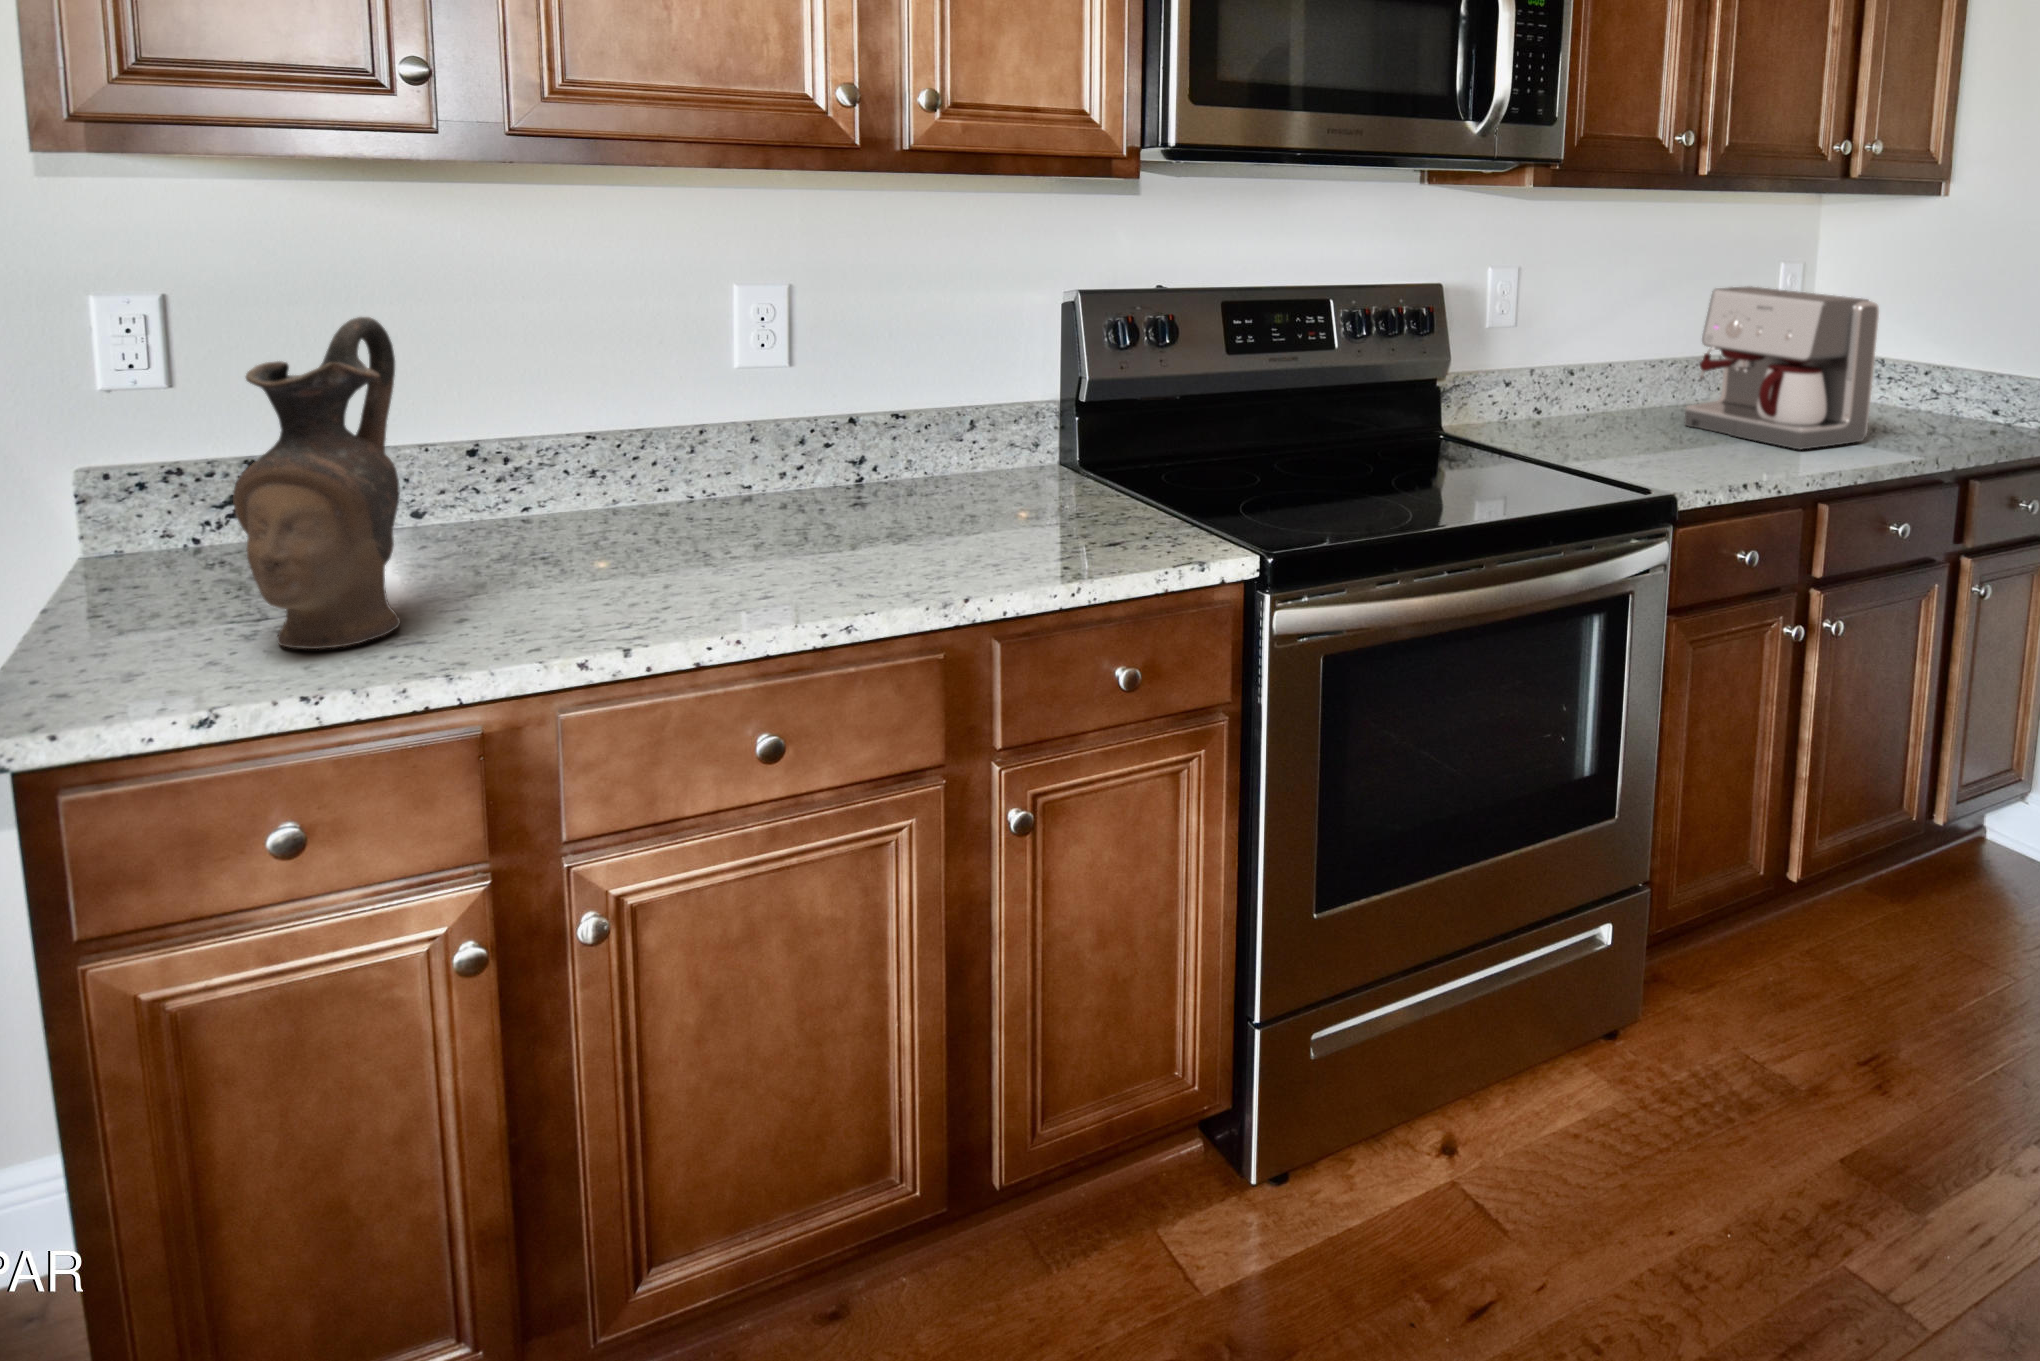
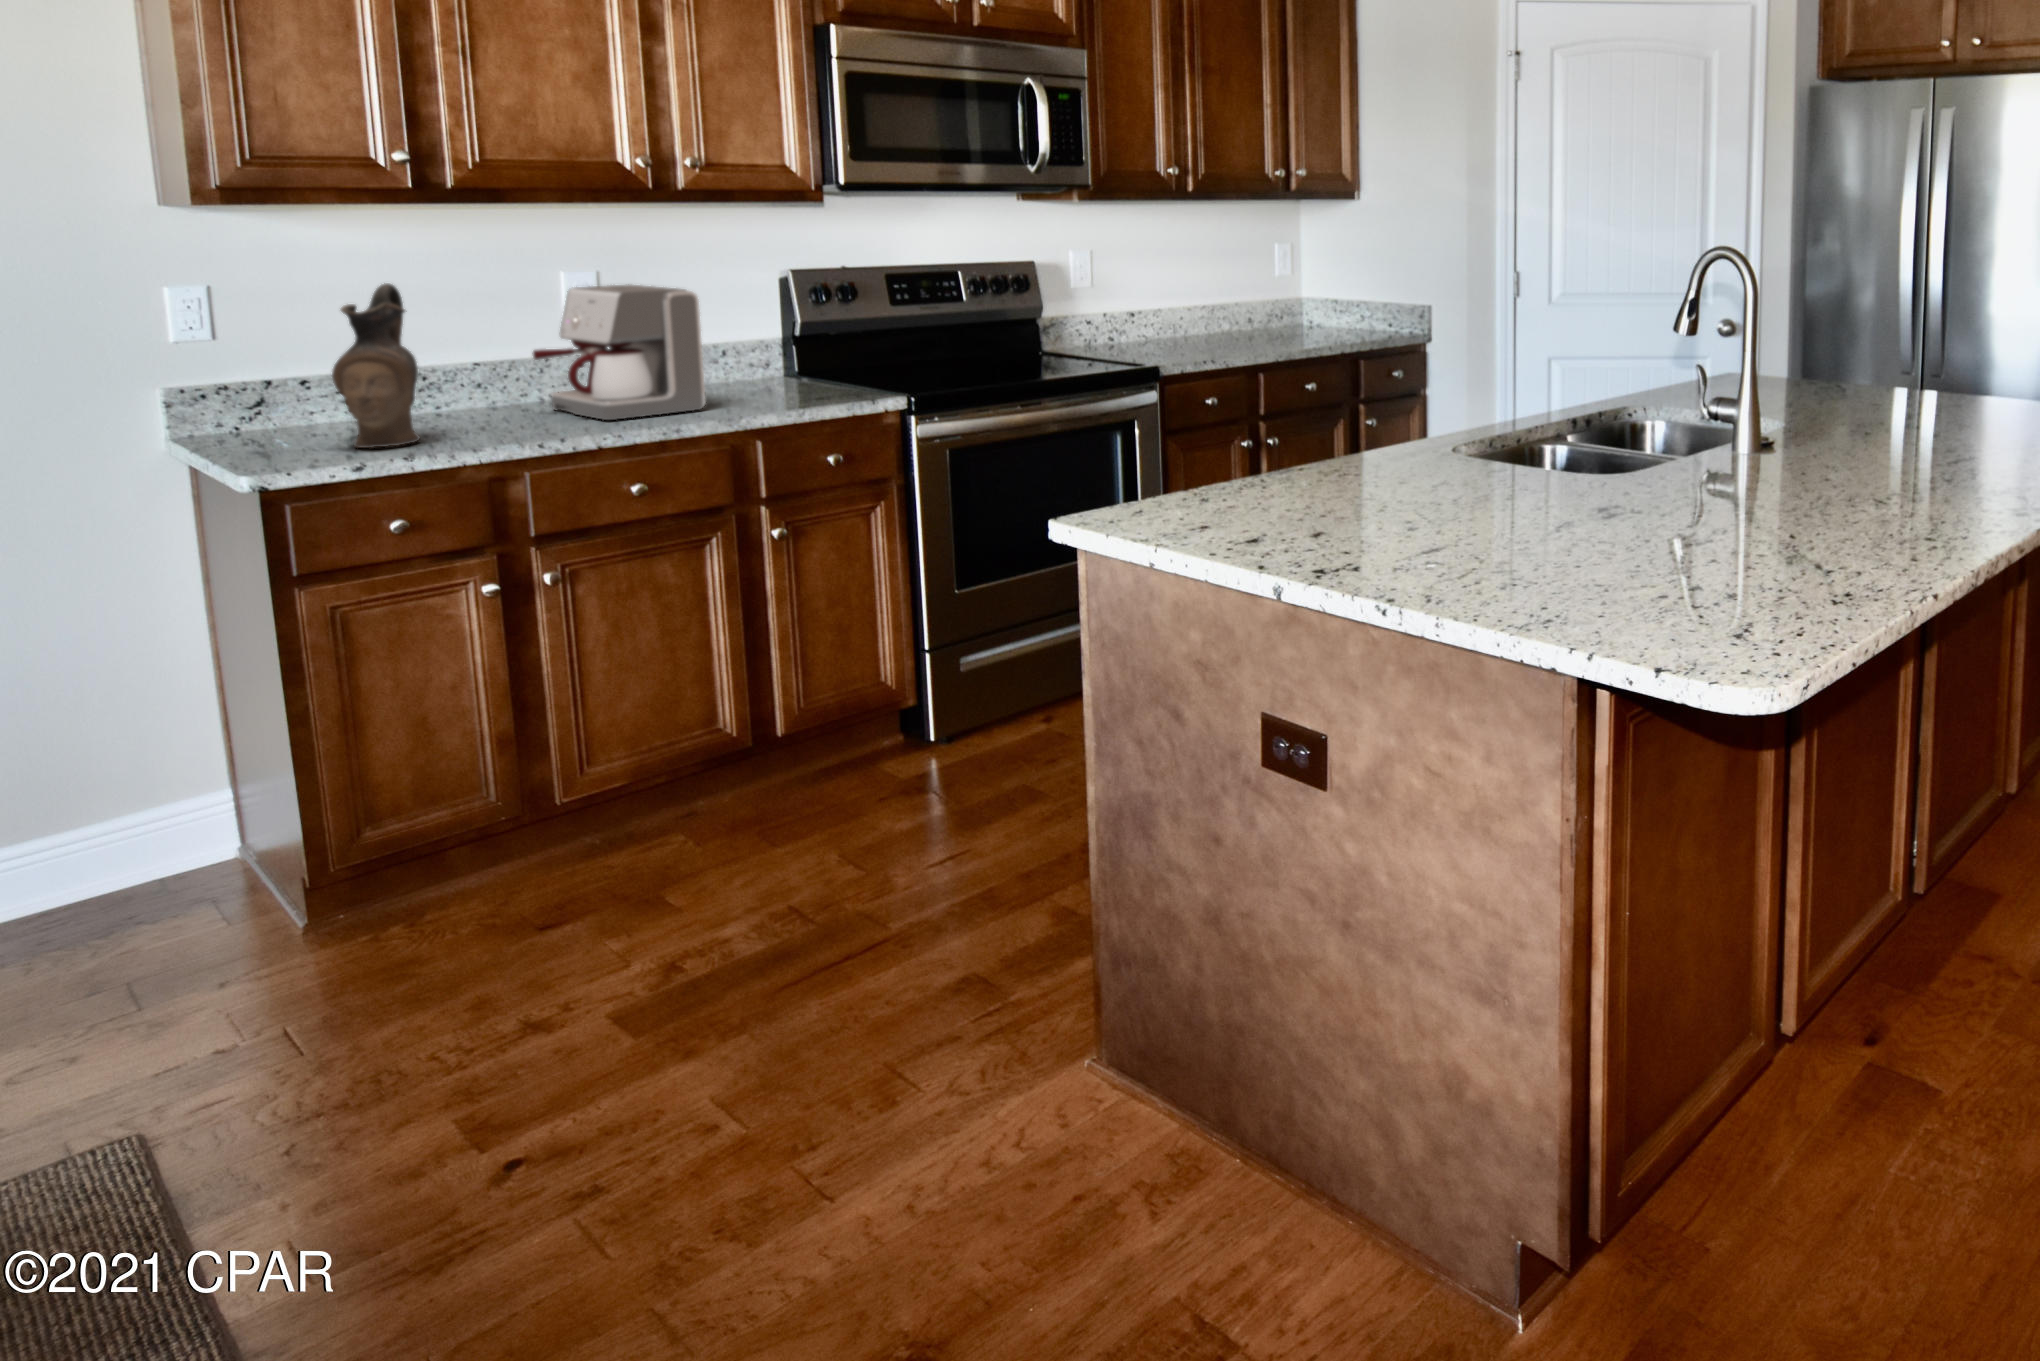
coffee maker: present [1684,286,1879,449] -> present [532,284,705,420]

